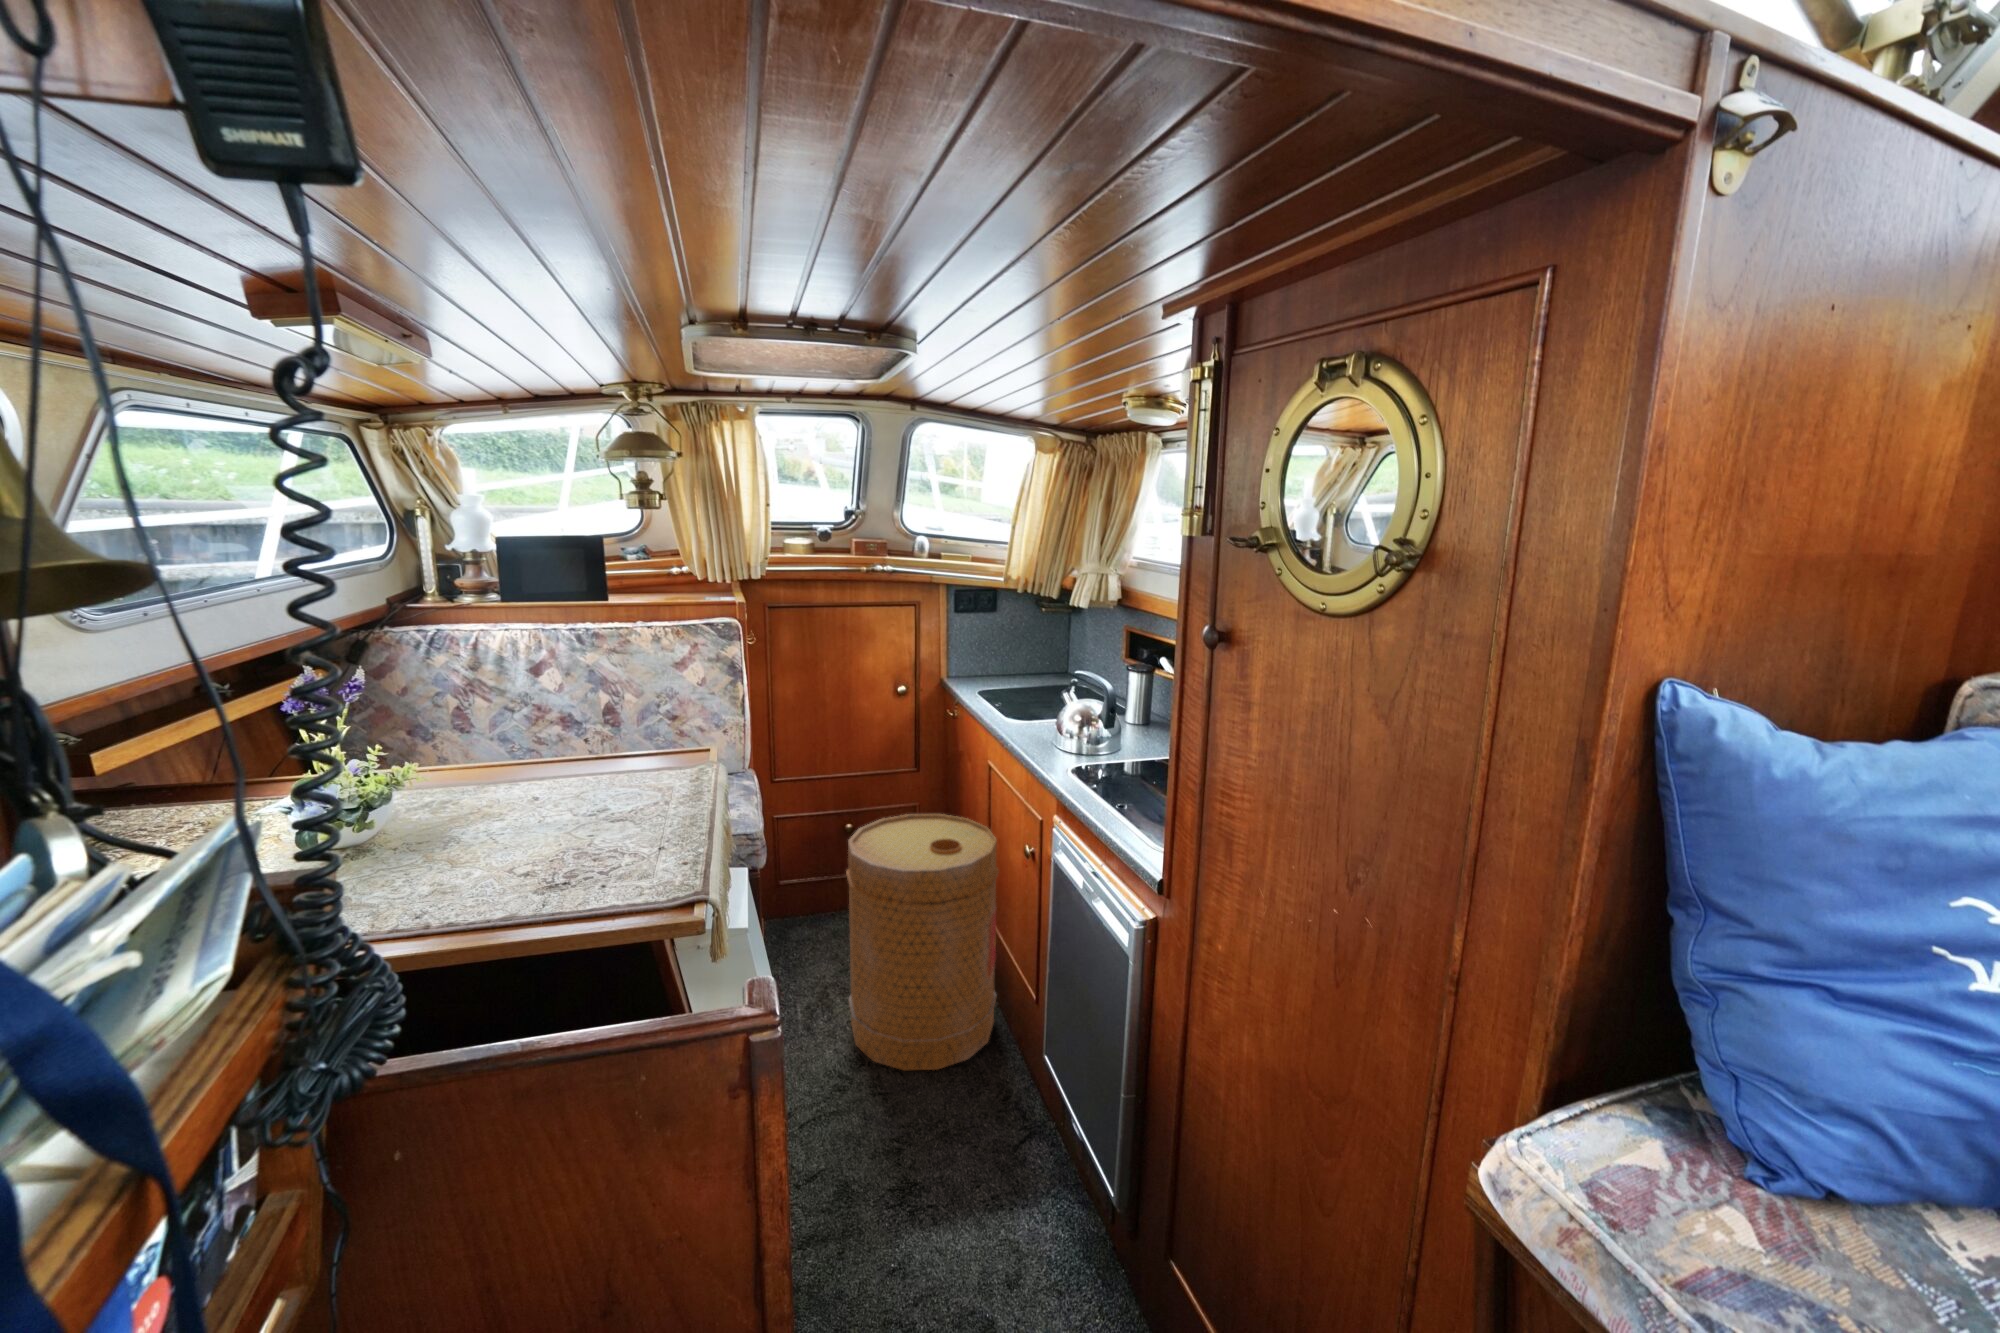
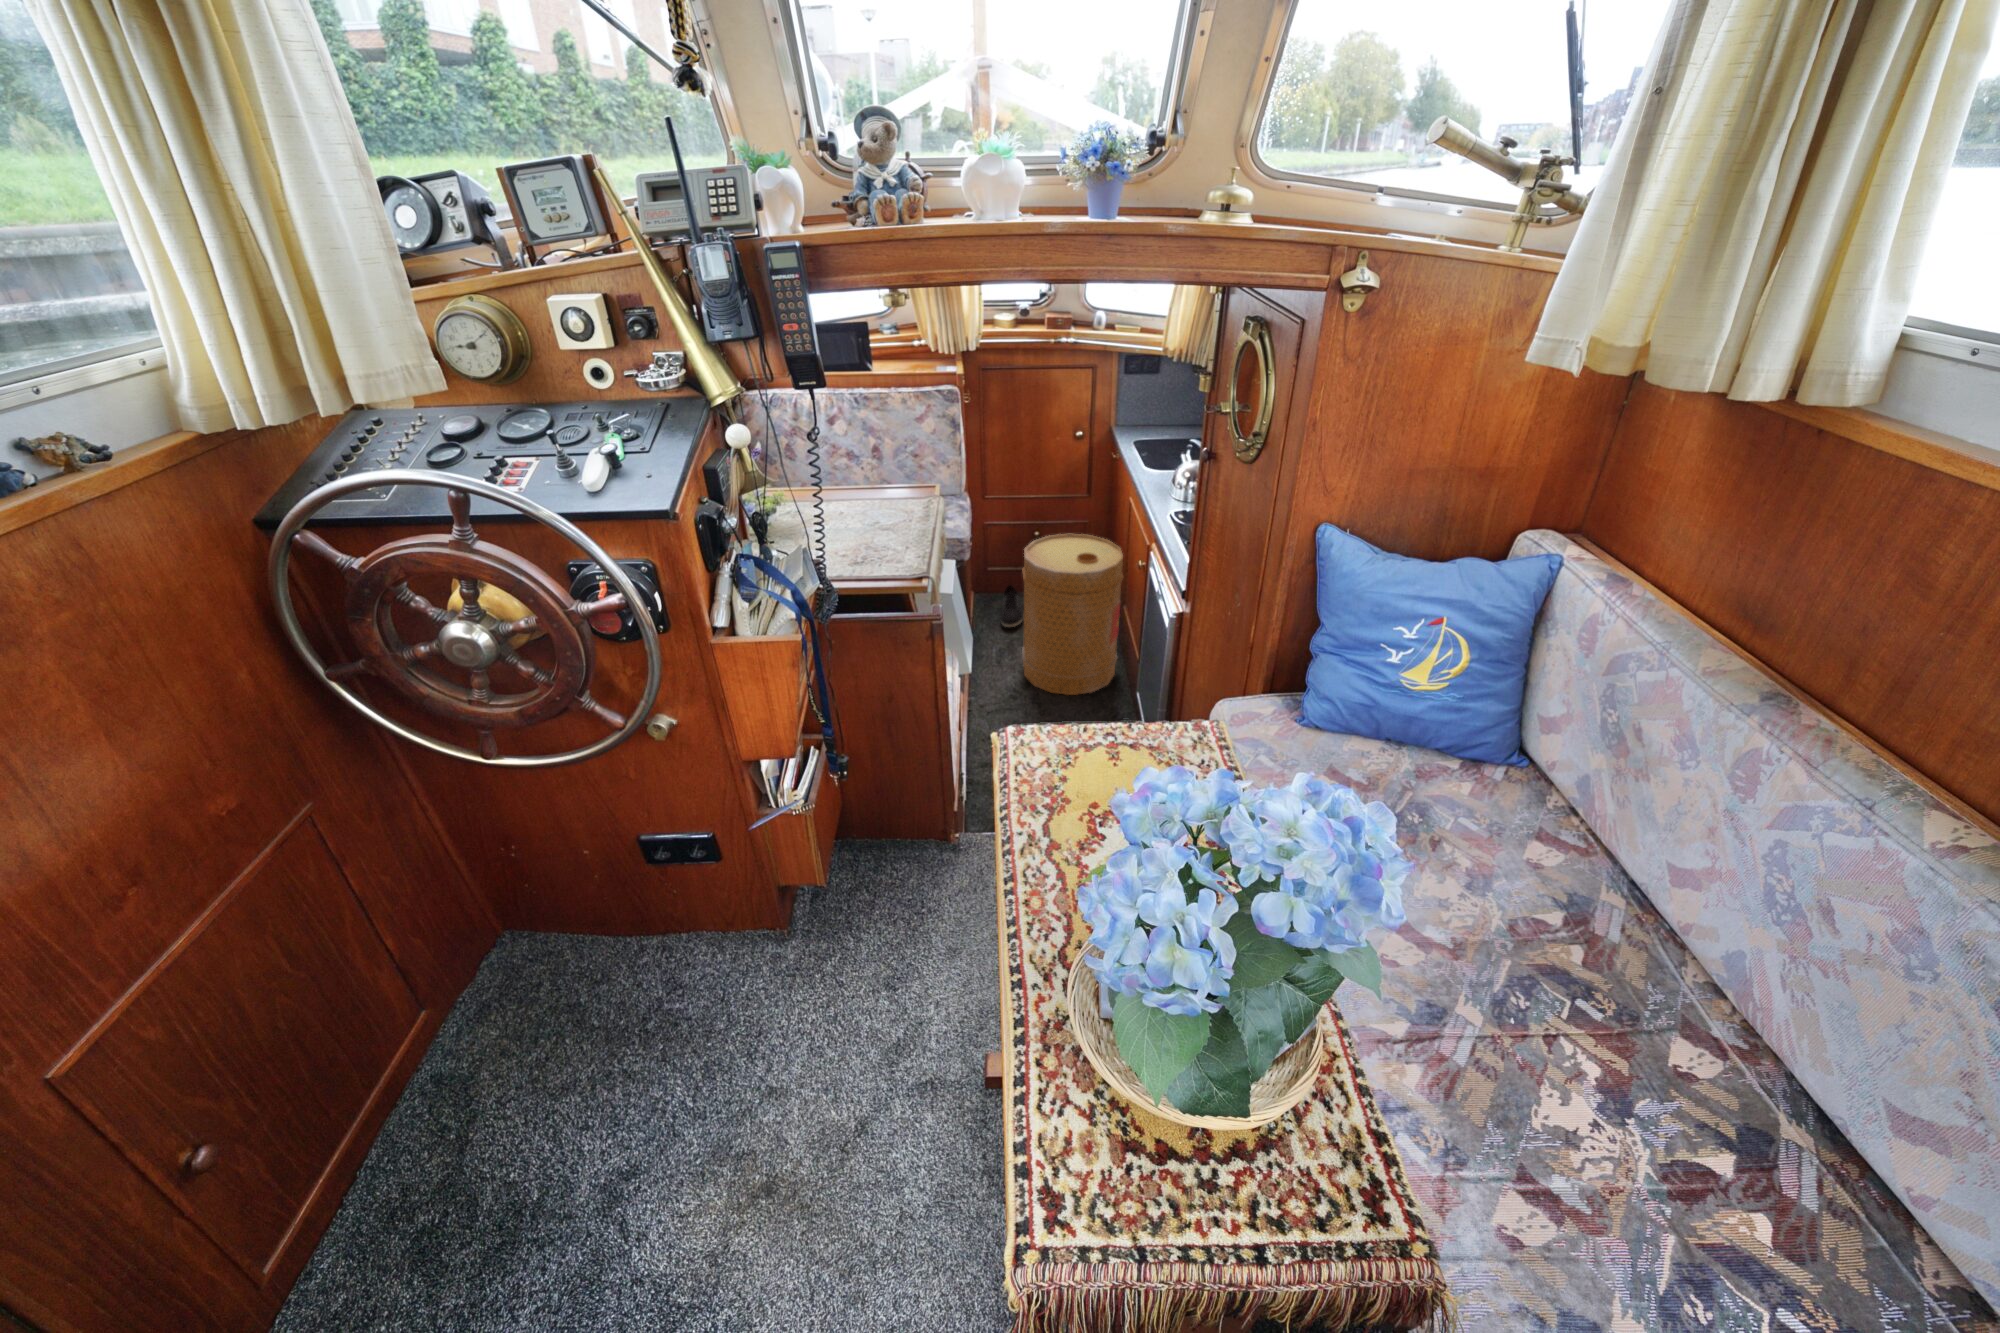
shoe: none [807,898,841,964] -> present [1001,585,1023,627]

